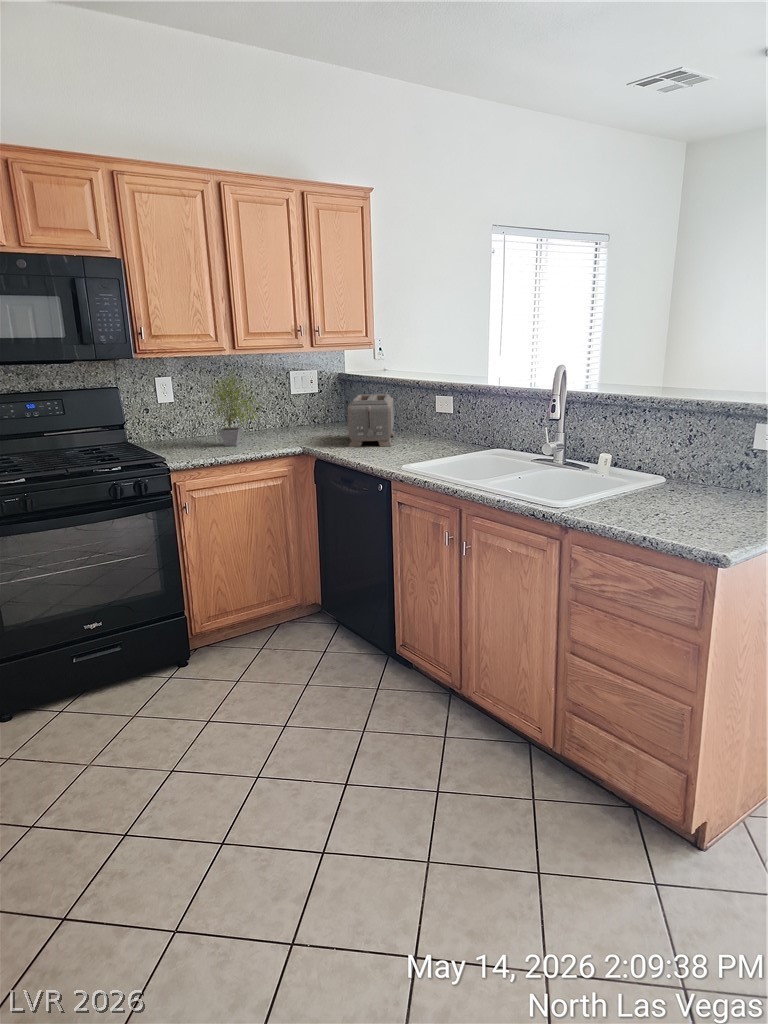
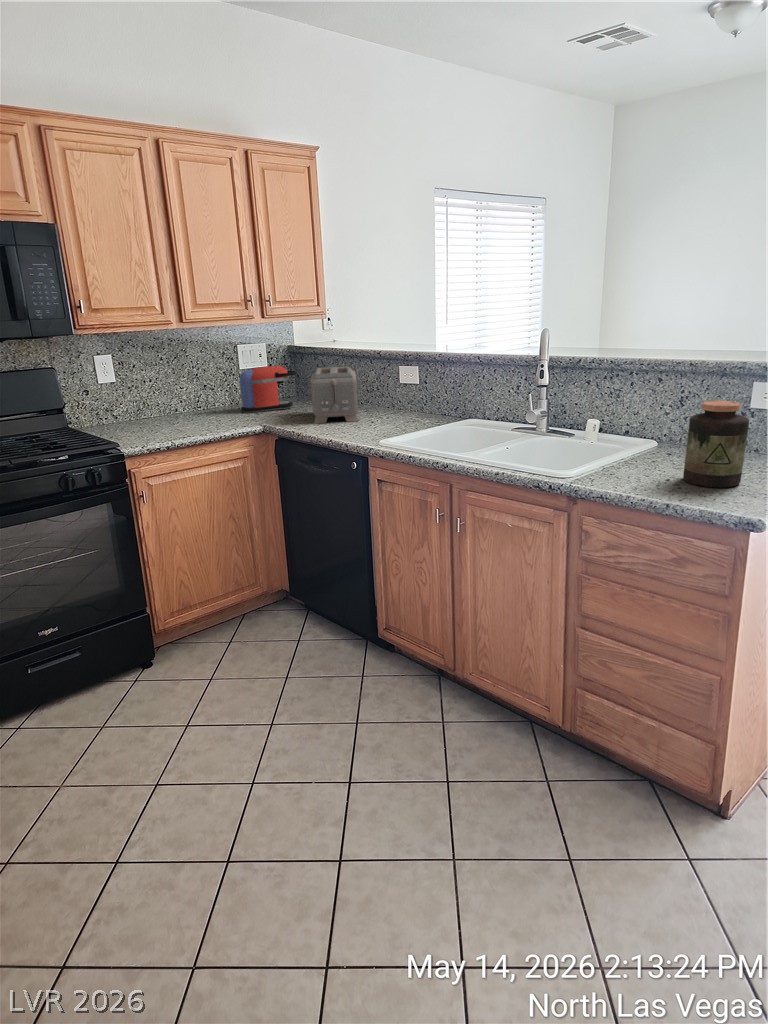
potted plant: present [207,369,261,446] -> none [148,343,216,428]
coffee maker: none [287,391,341,434] -> present [240,366,297,413]
jar: none [671,441,733,524] -> present [683,401,749,488]

